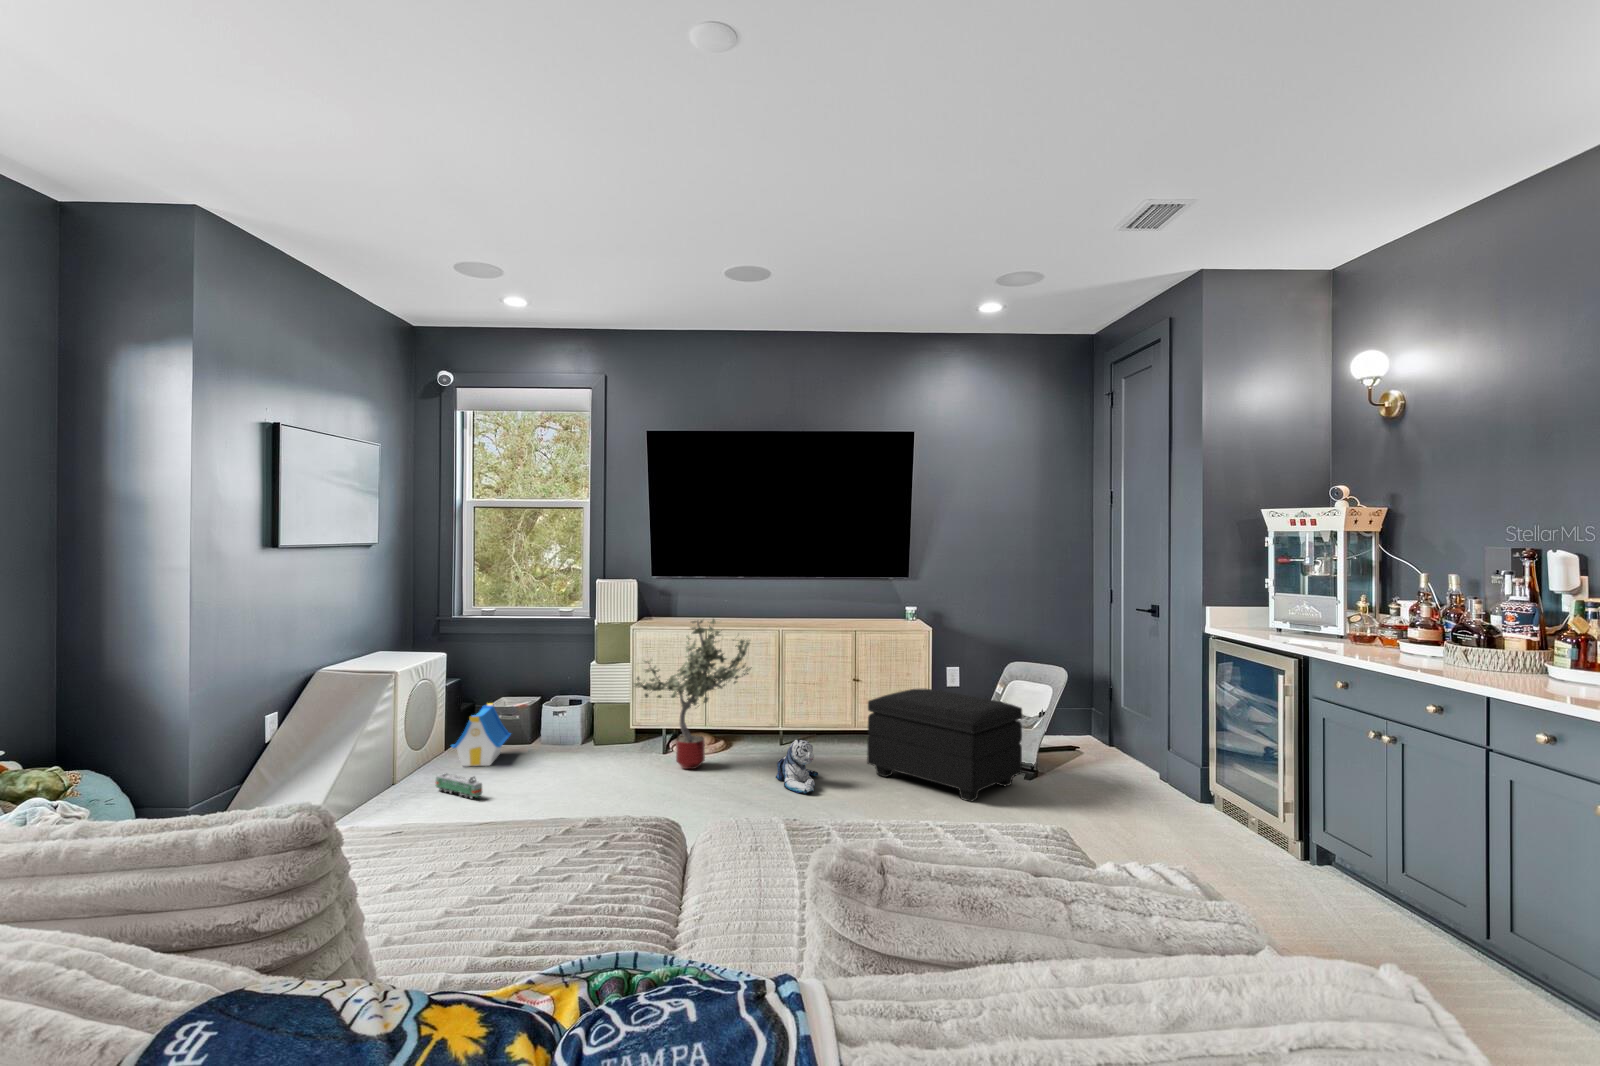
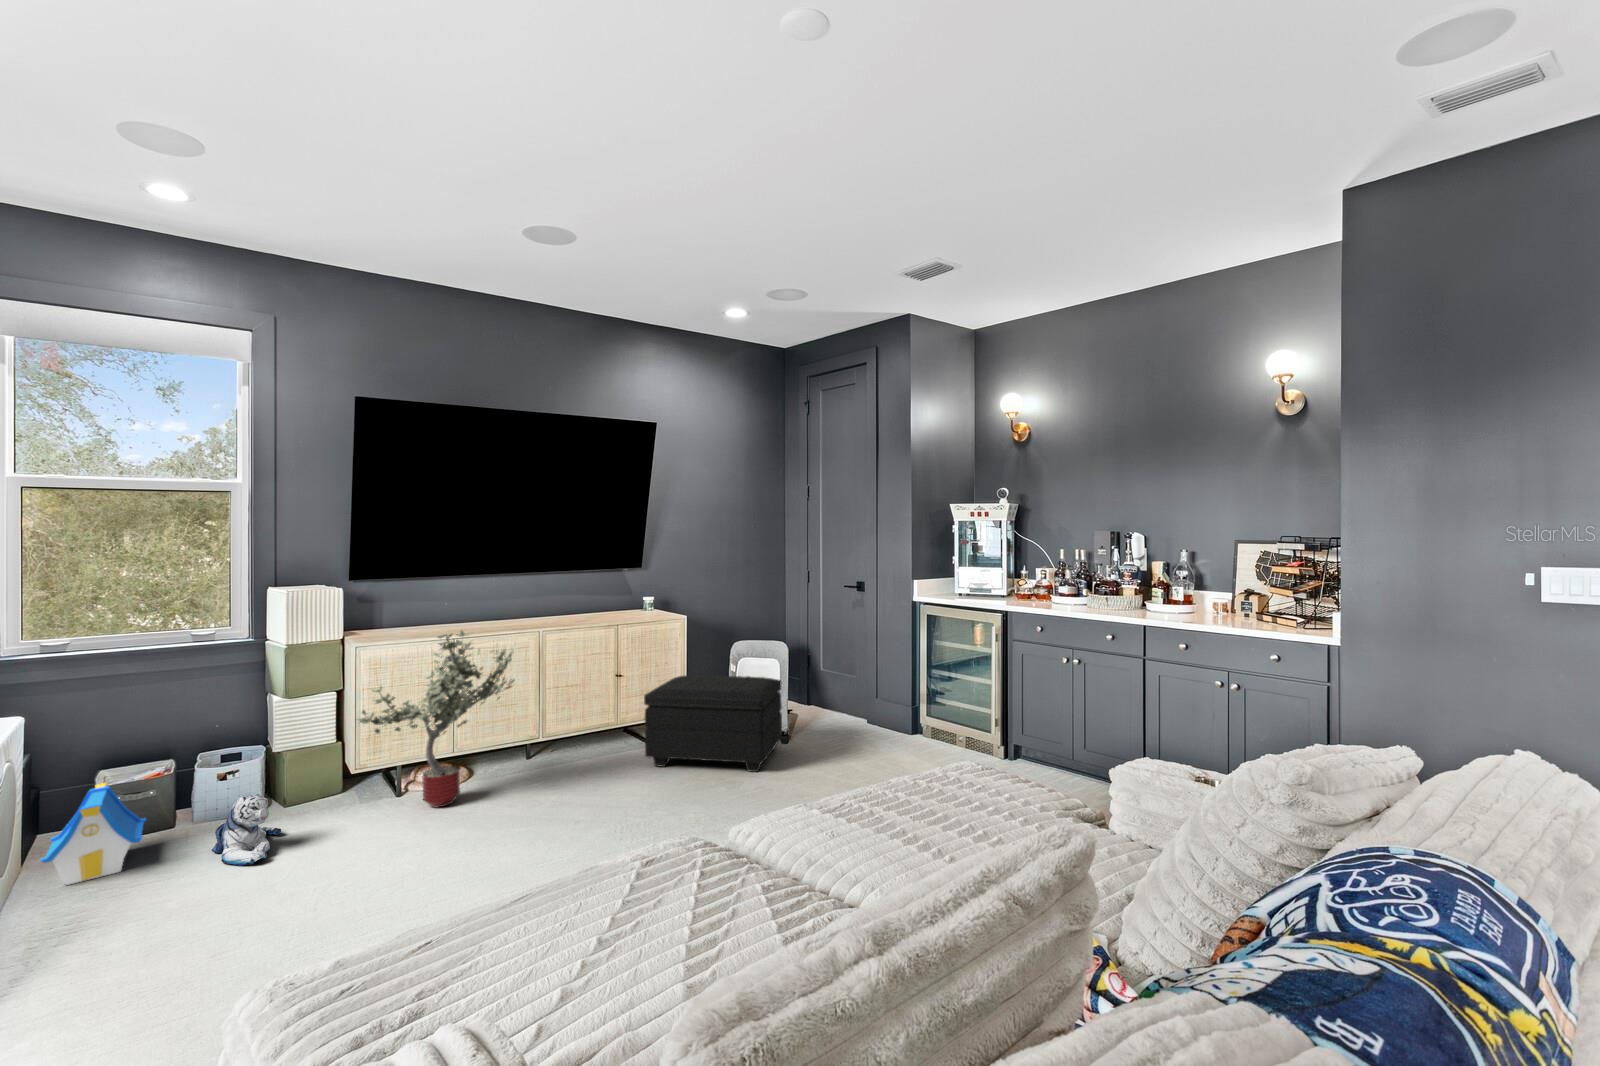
plush toy: present [776,740,818,794] -> present [212,794,282,866]
toy train: present [435,773,482,799] -> none [38,893,146,933]

